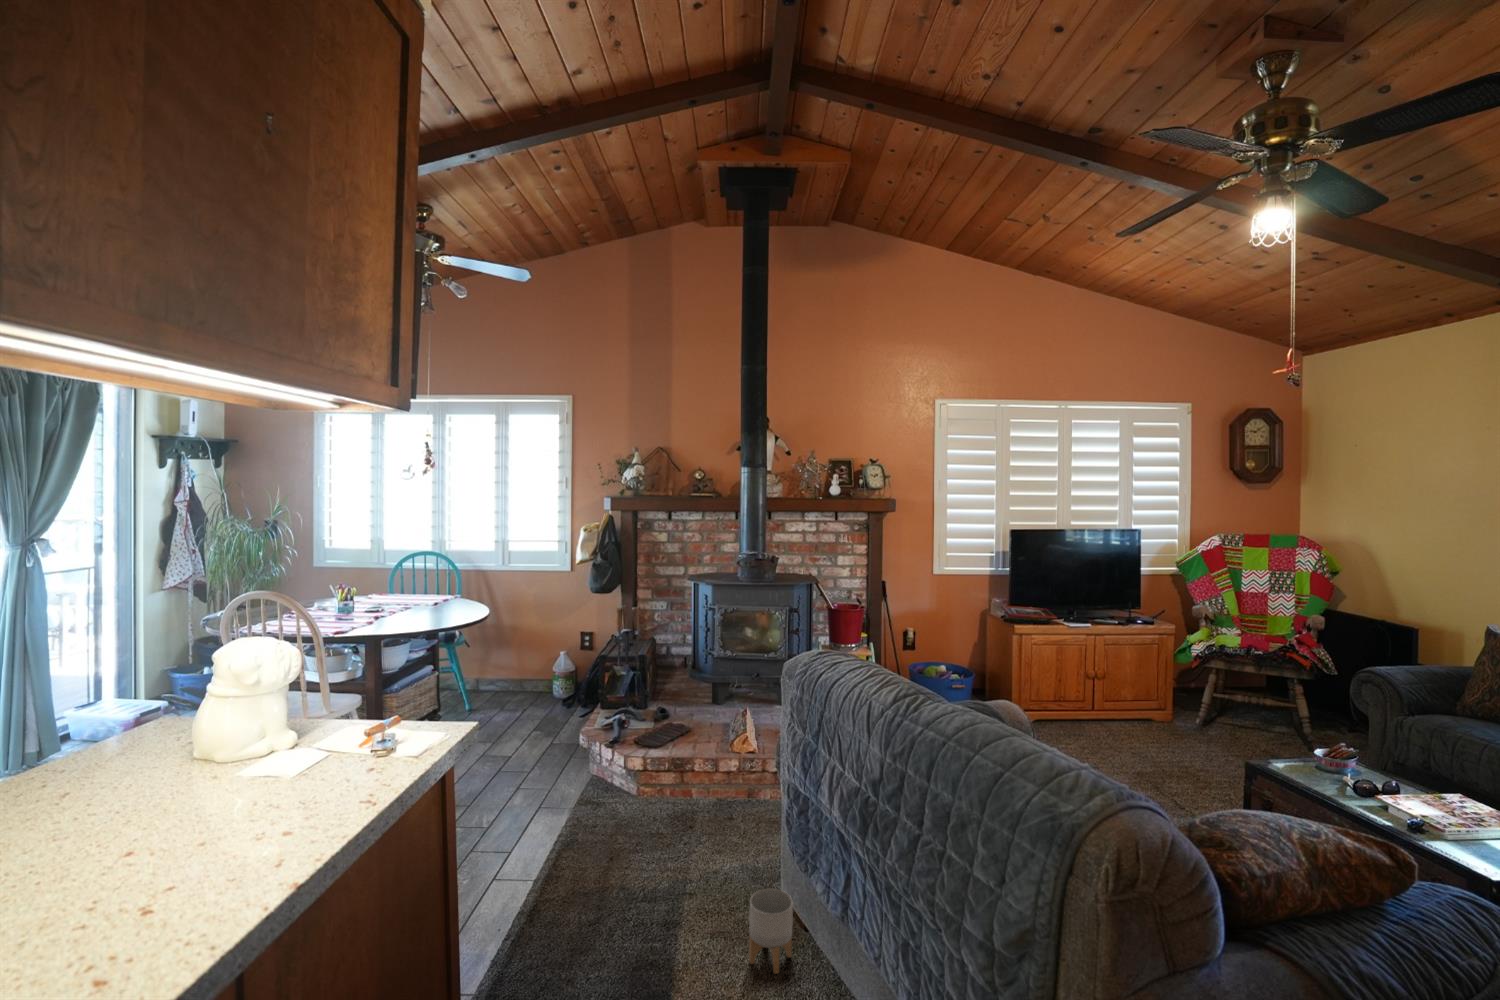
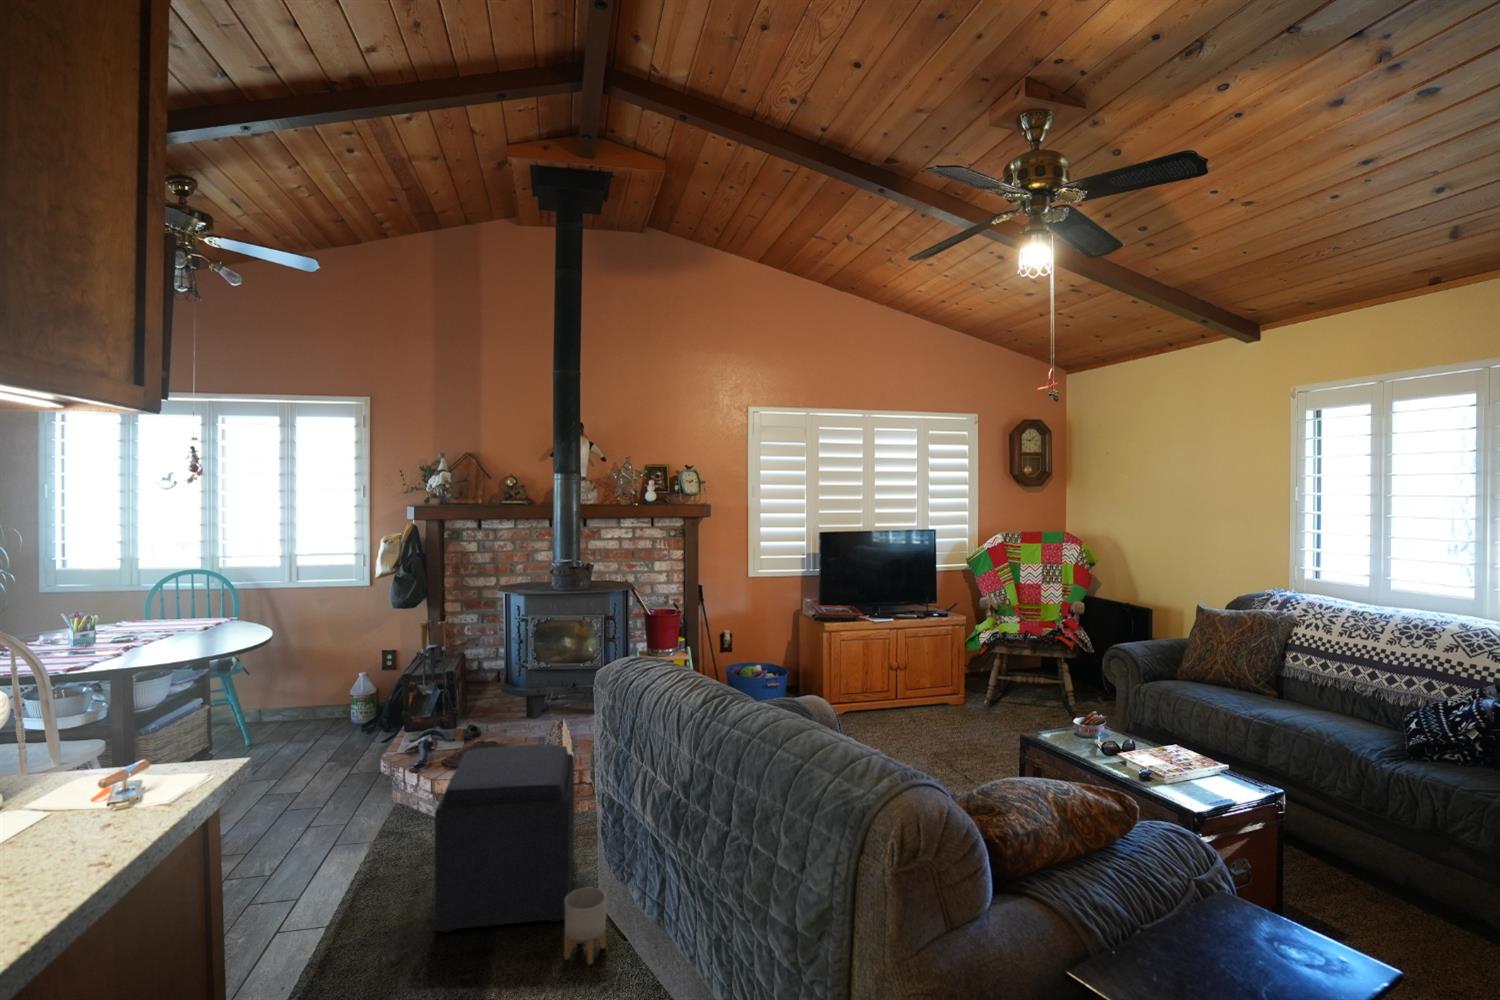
ottoman: none [622,731,758,919] -> present [434,745,574,933]

